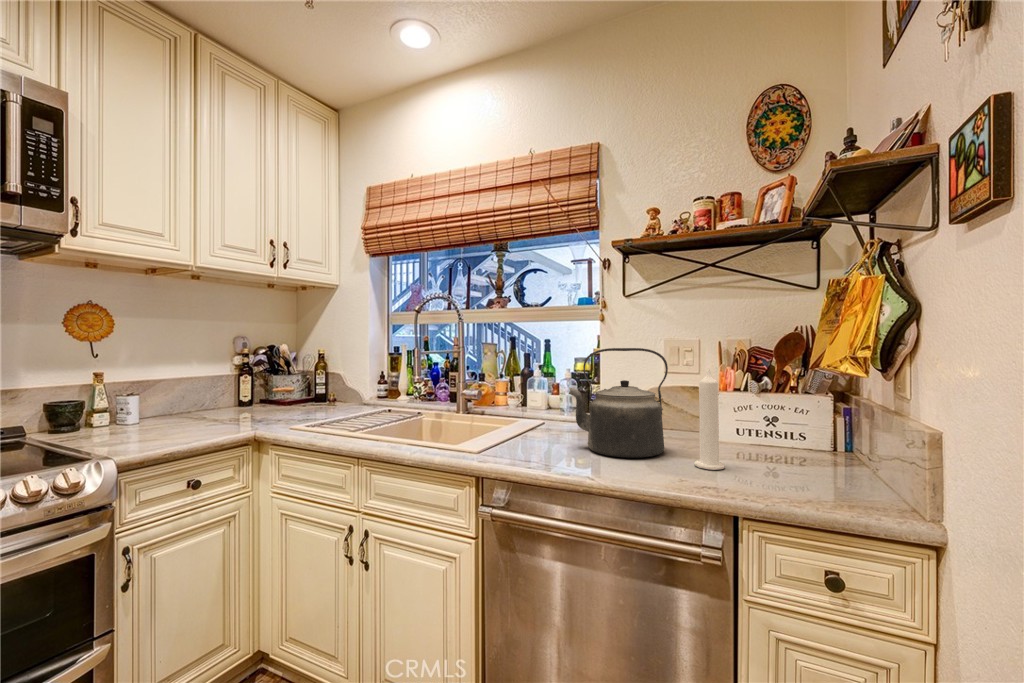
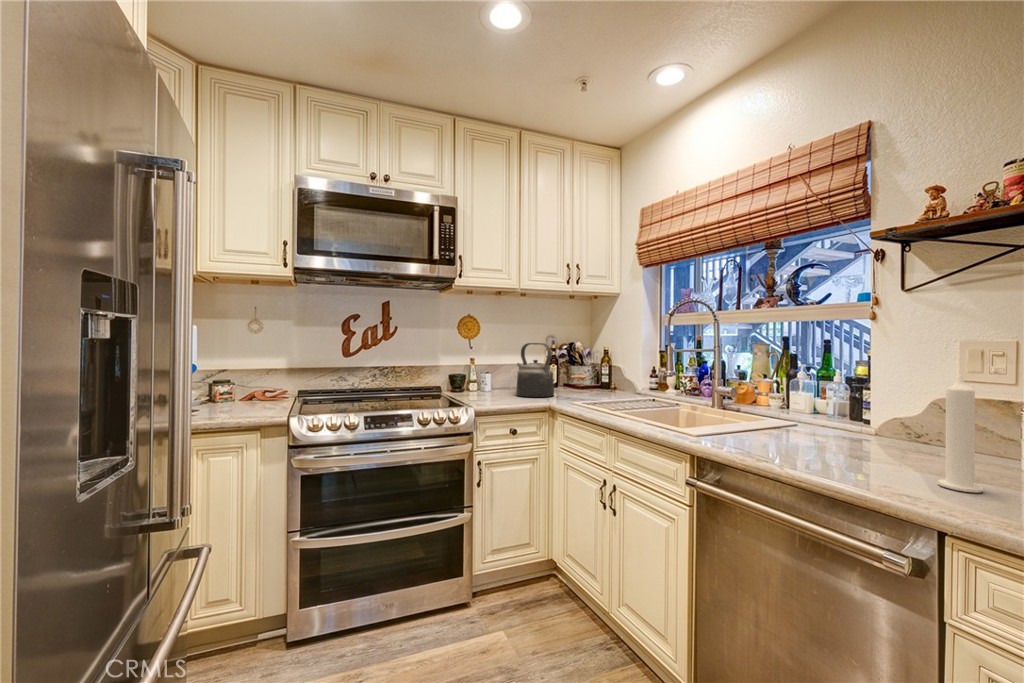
kettle: present [569,348,668,458] -> present [516,343,554,397]

